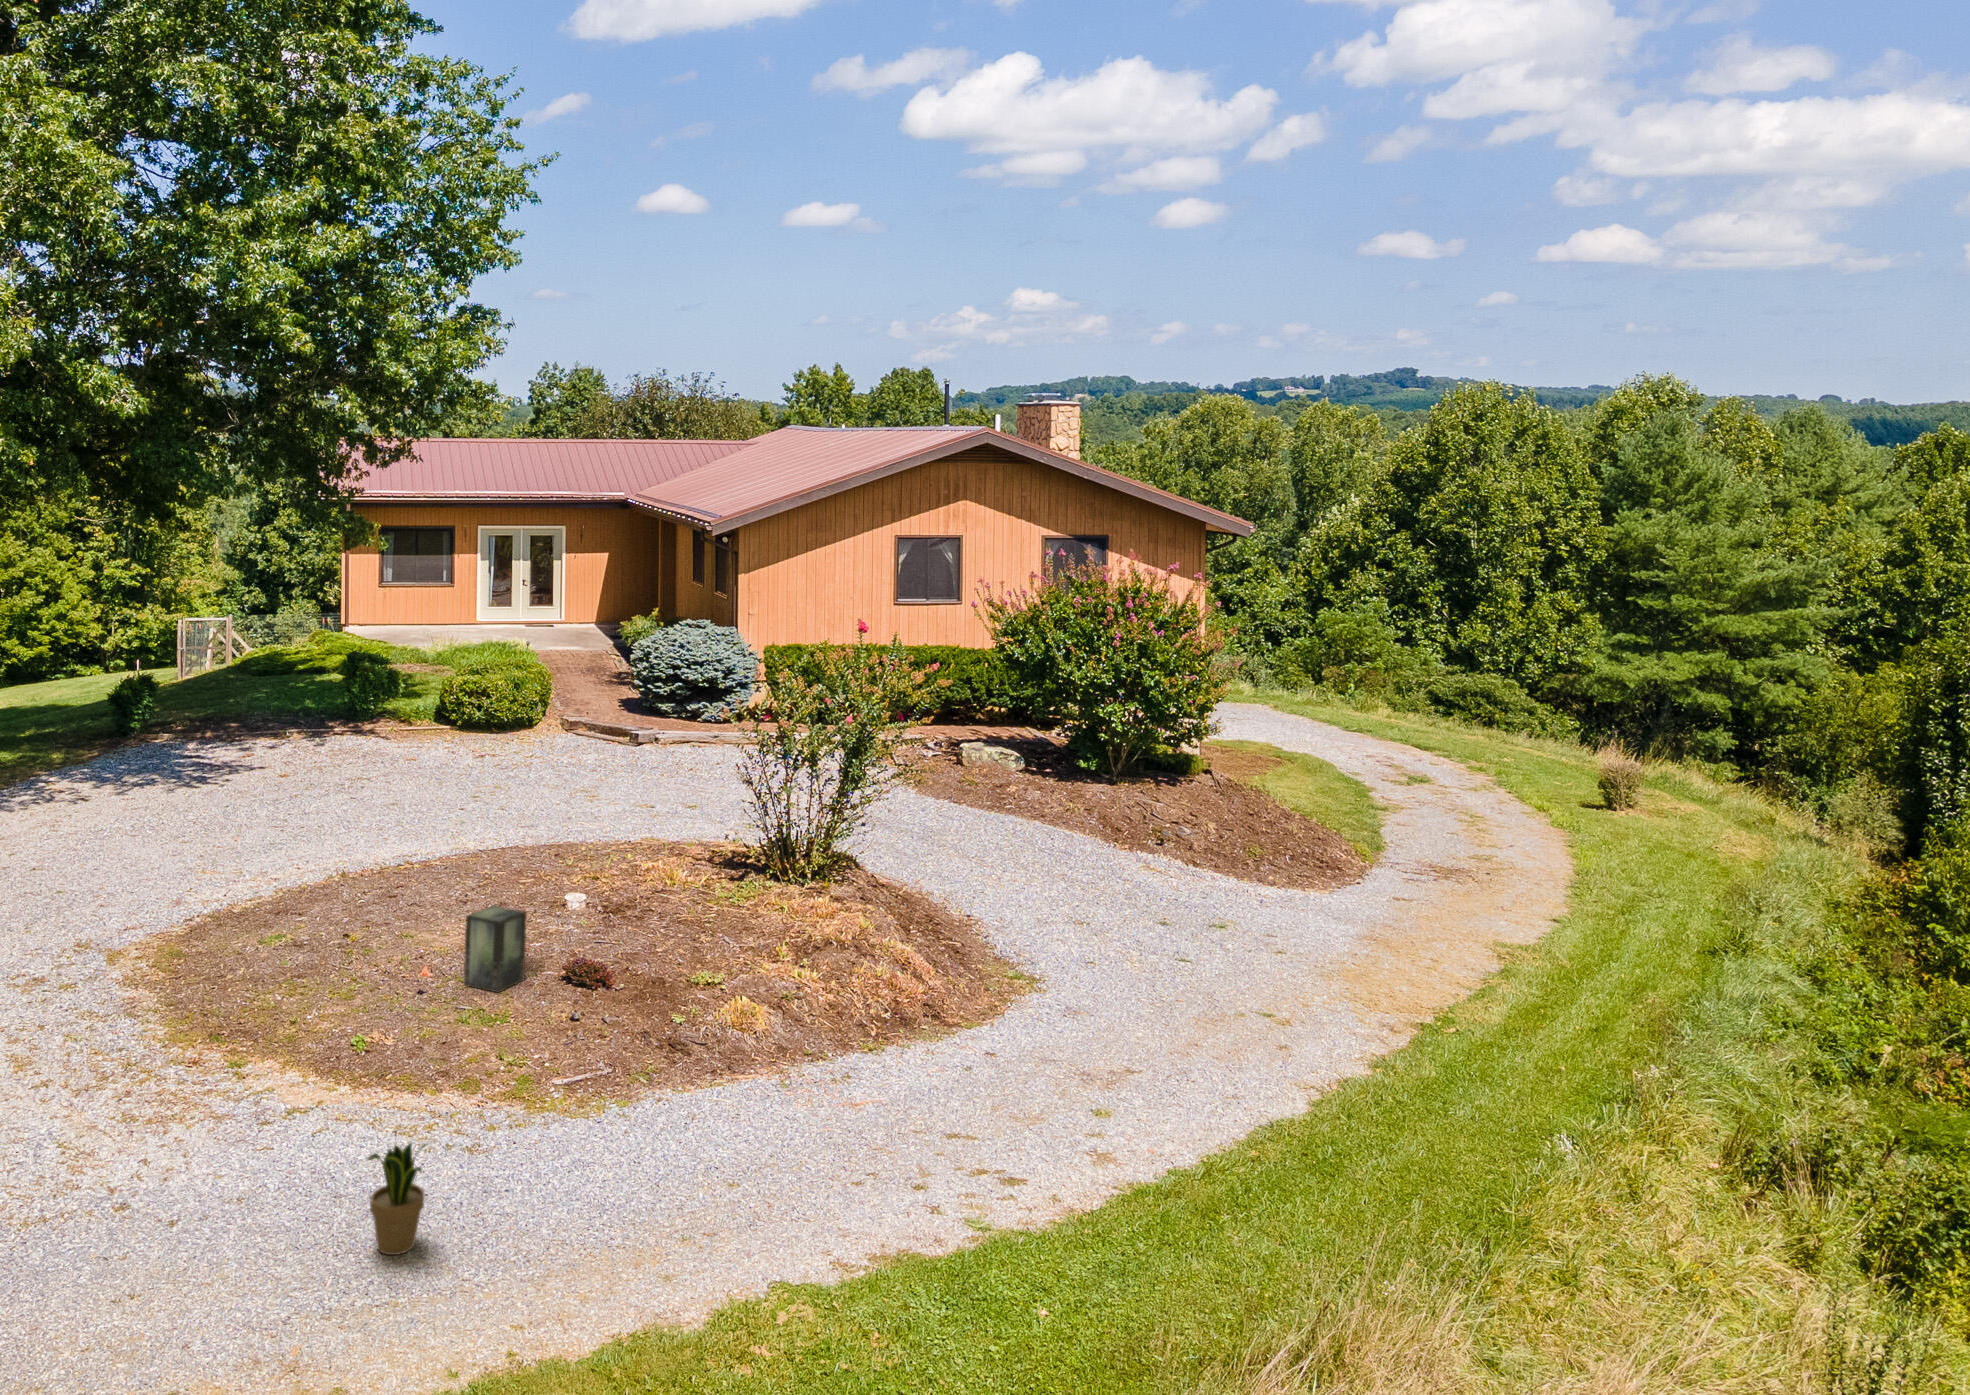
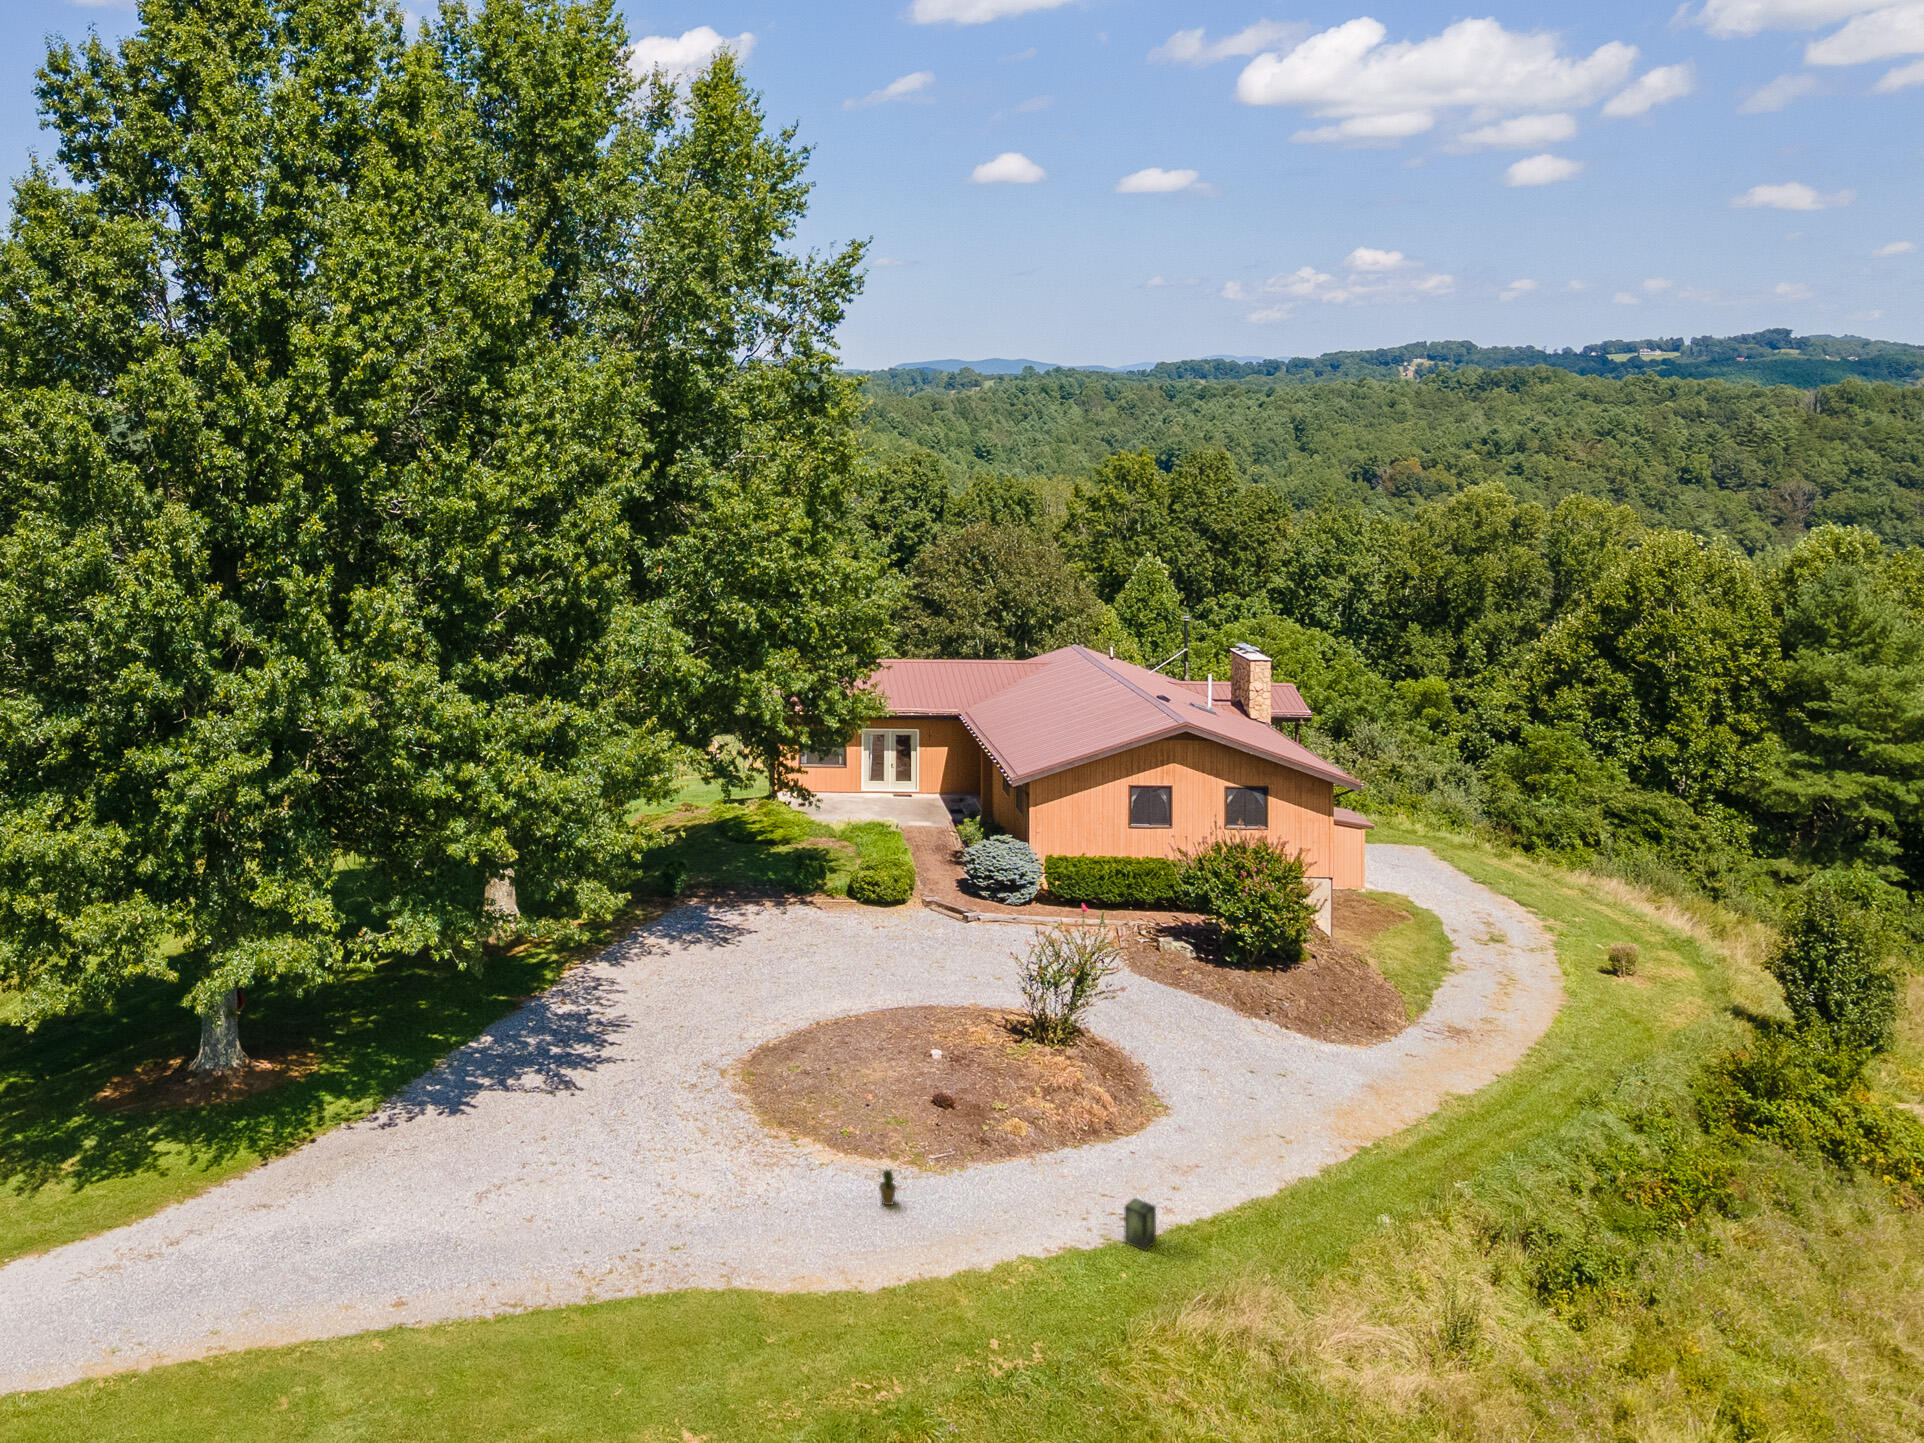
storage box: present [464,906,526,993] -> present [1124,1198,1156,1251]

